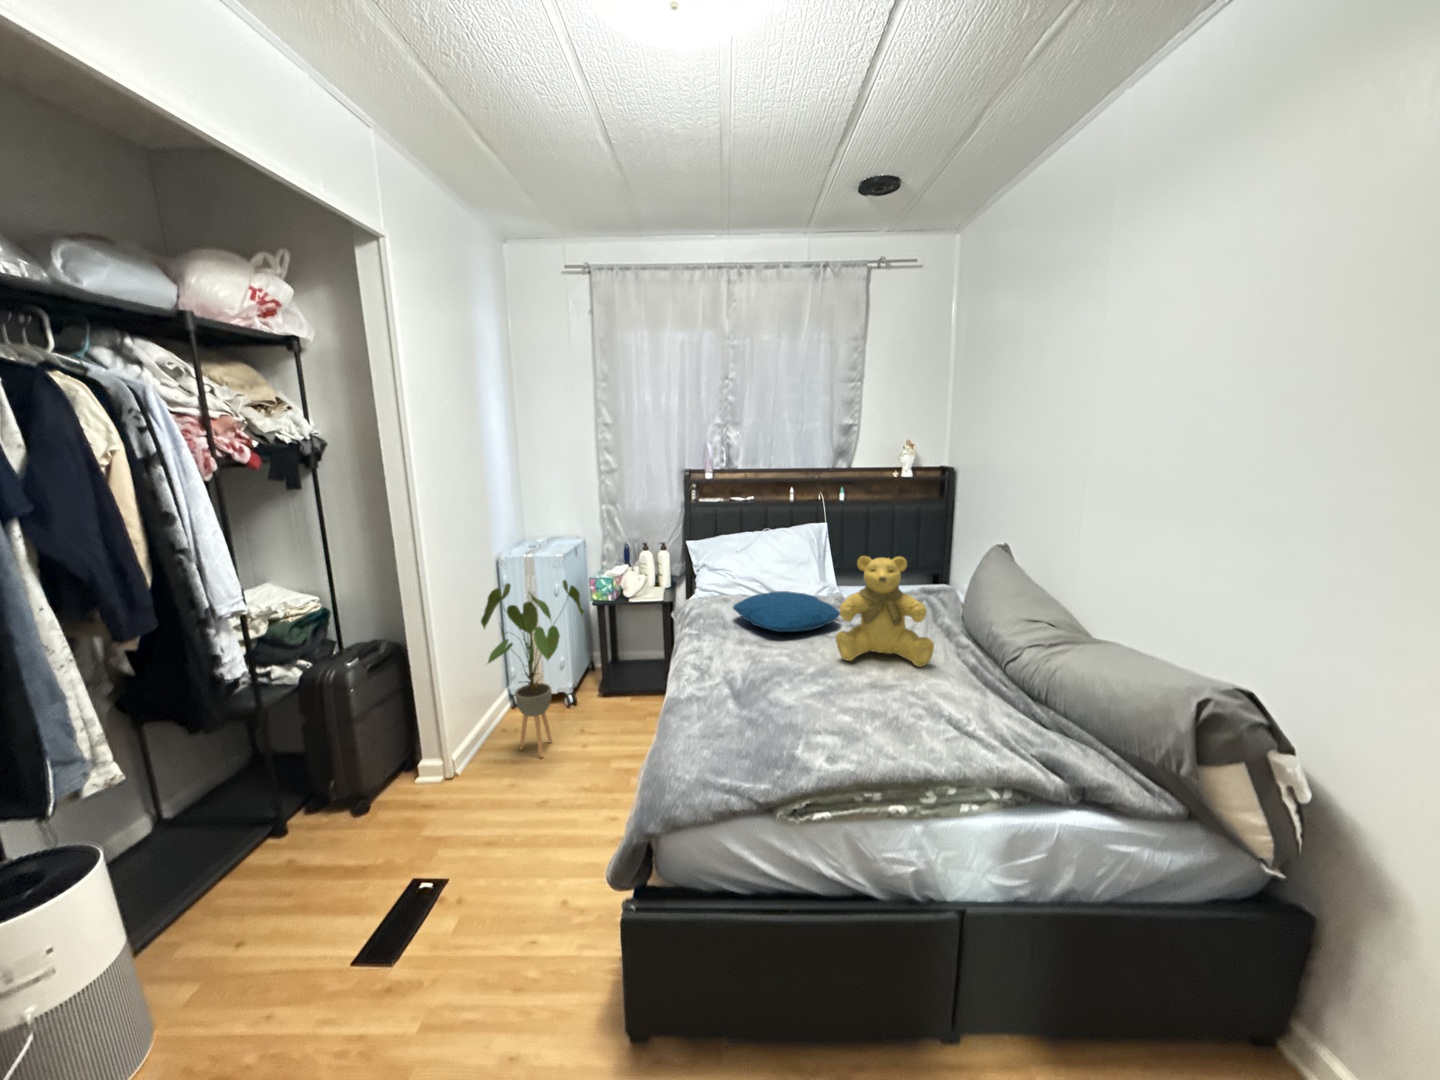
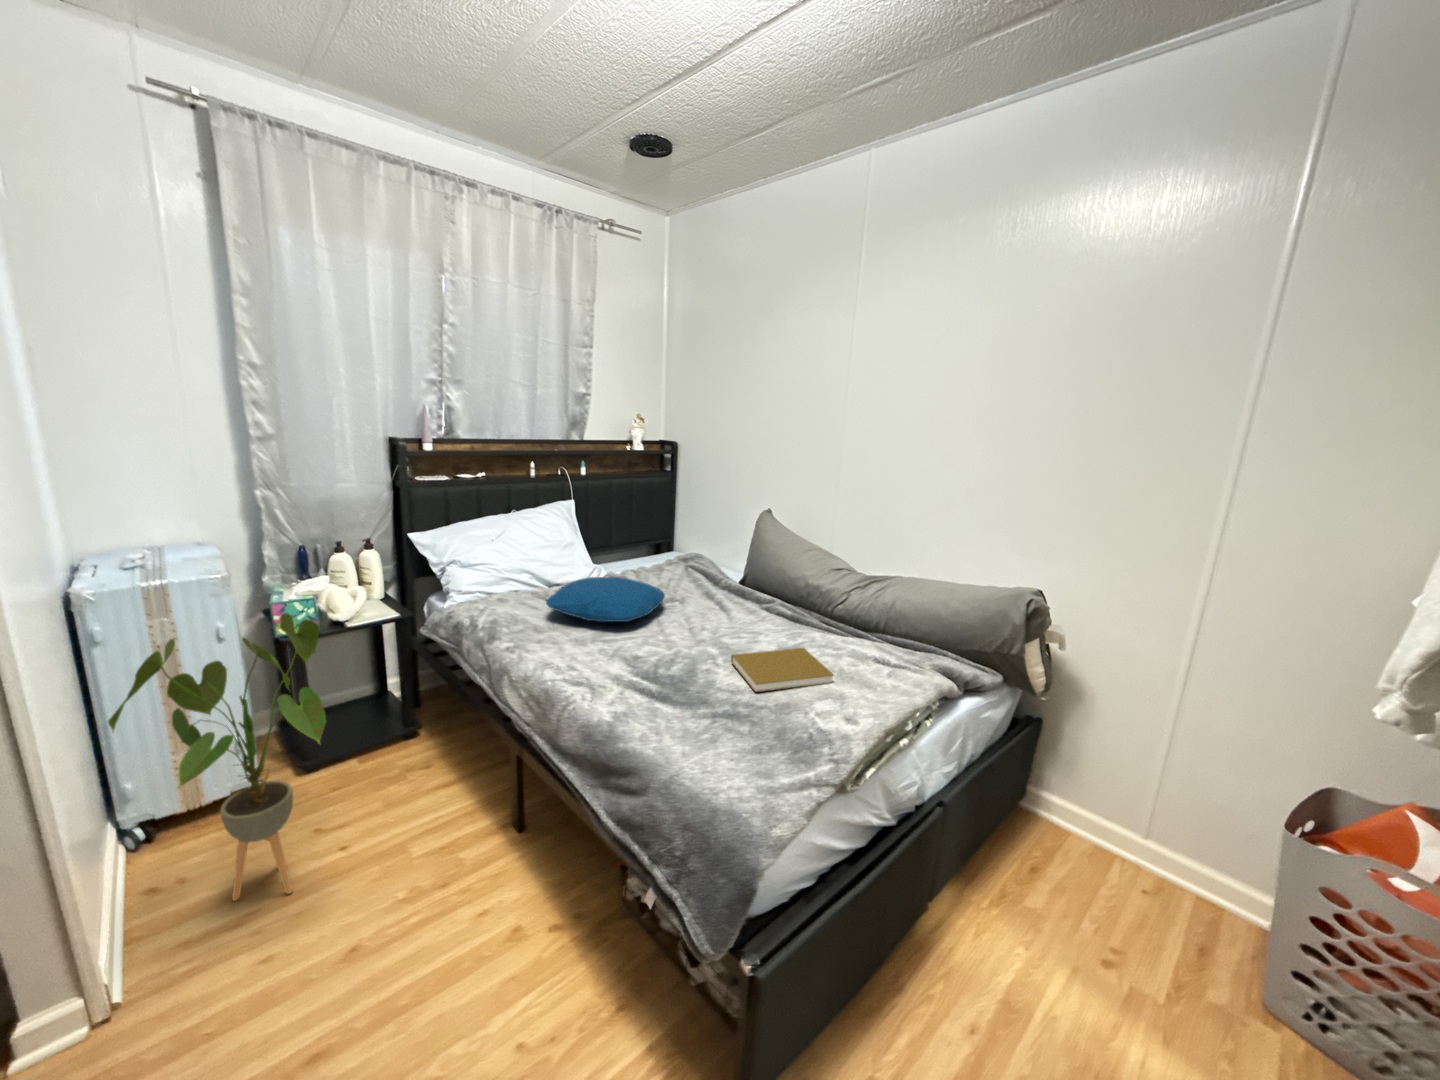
teddy bear: present [836,556,934,667] -> none [708,529,785,635]
book: none [799,675,902,728] -> present [731,648,834,692]

